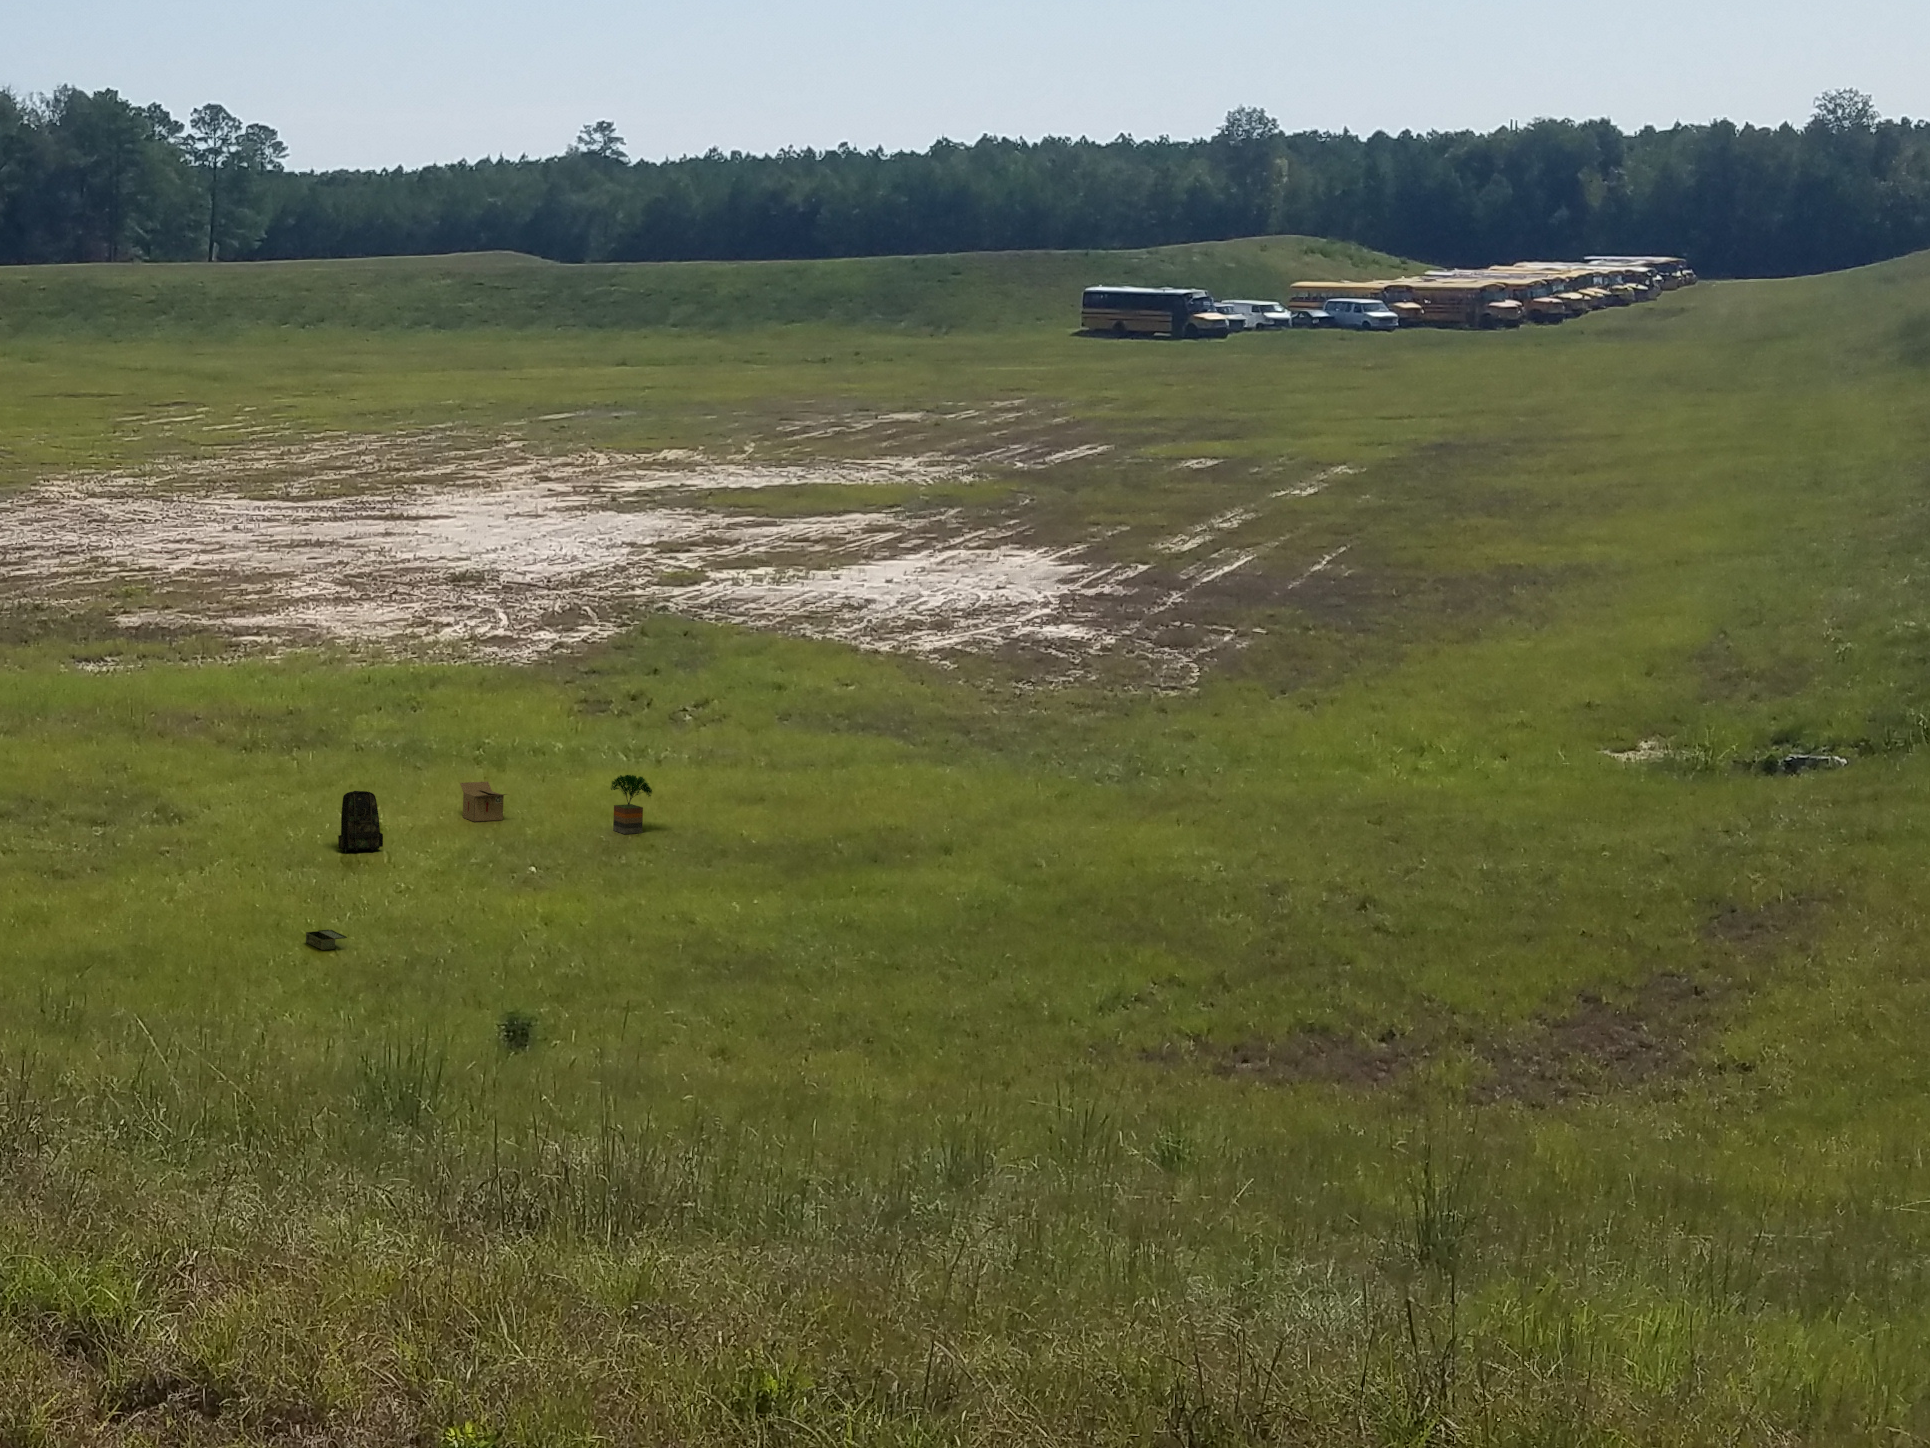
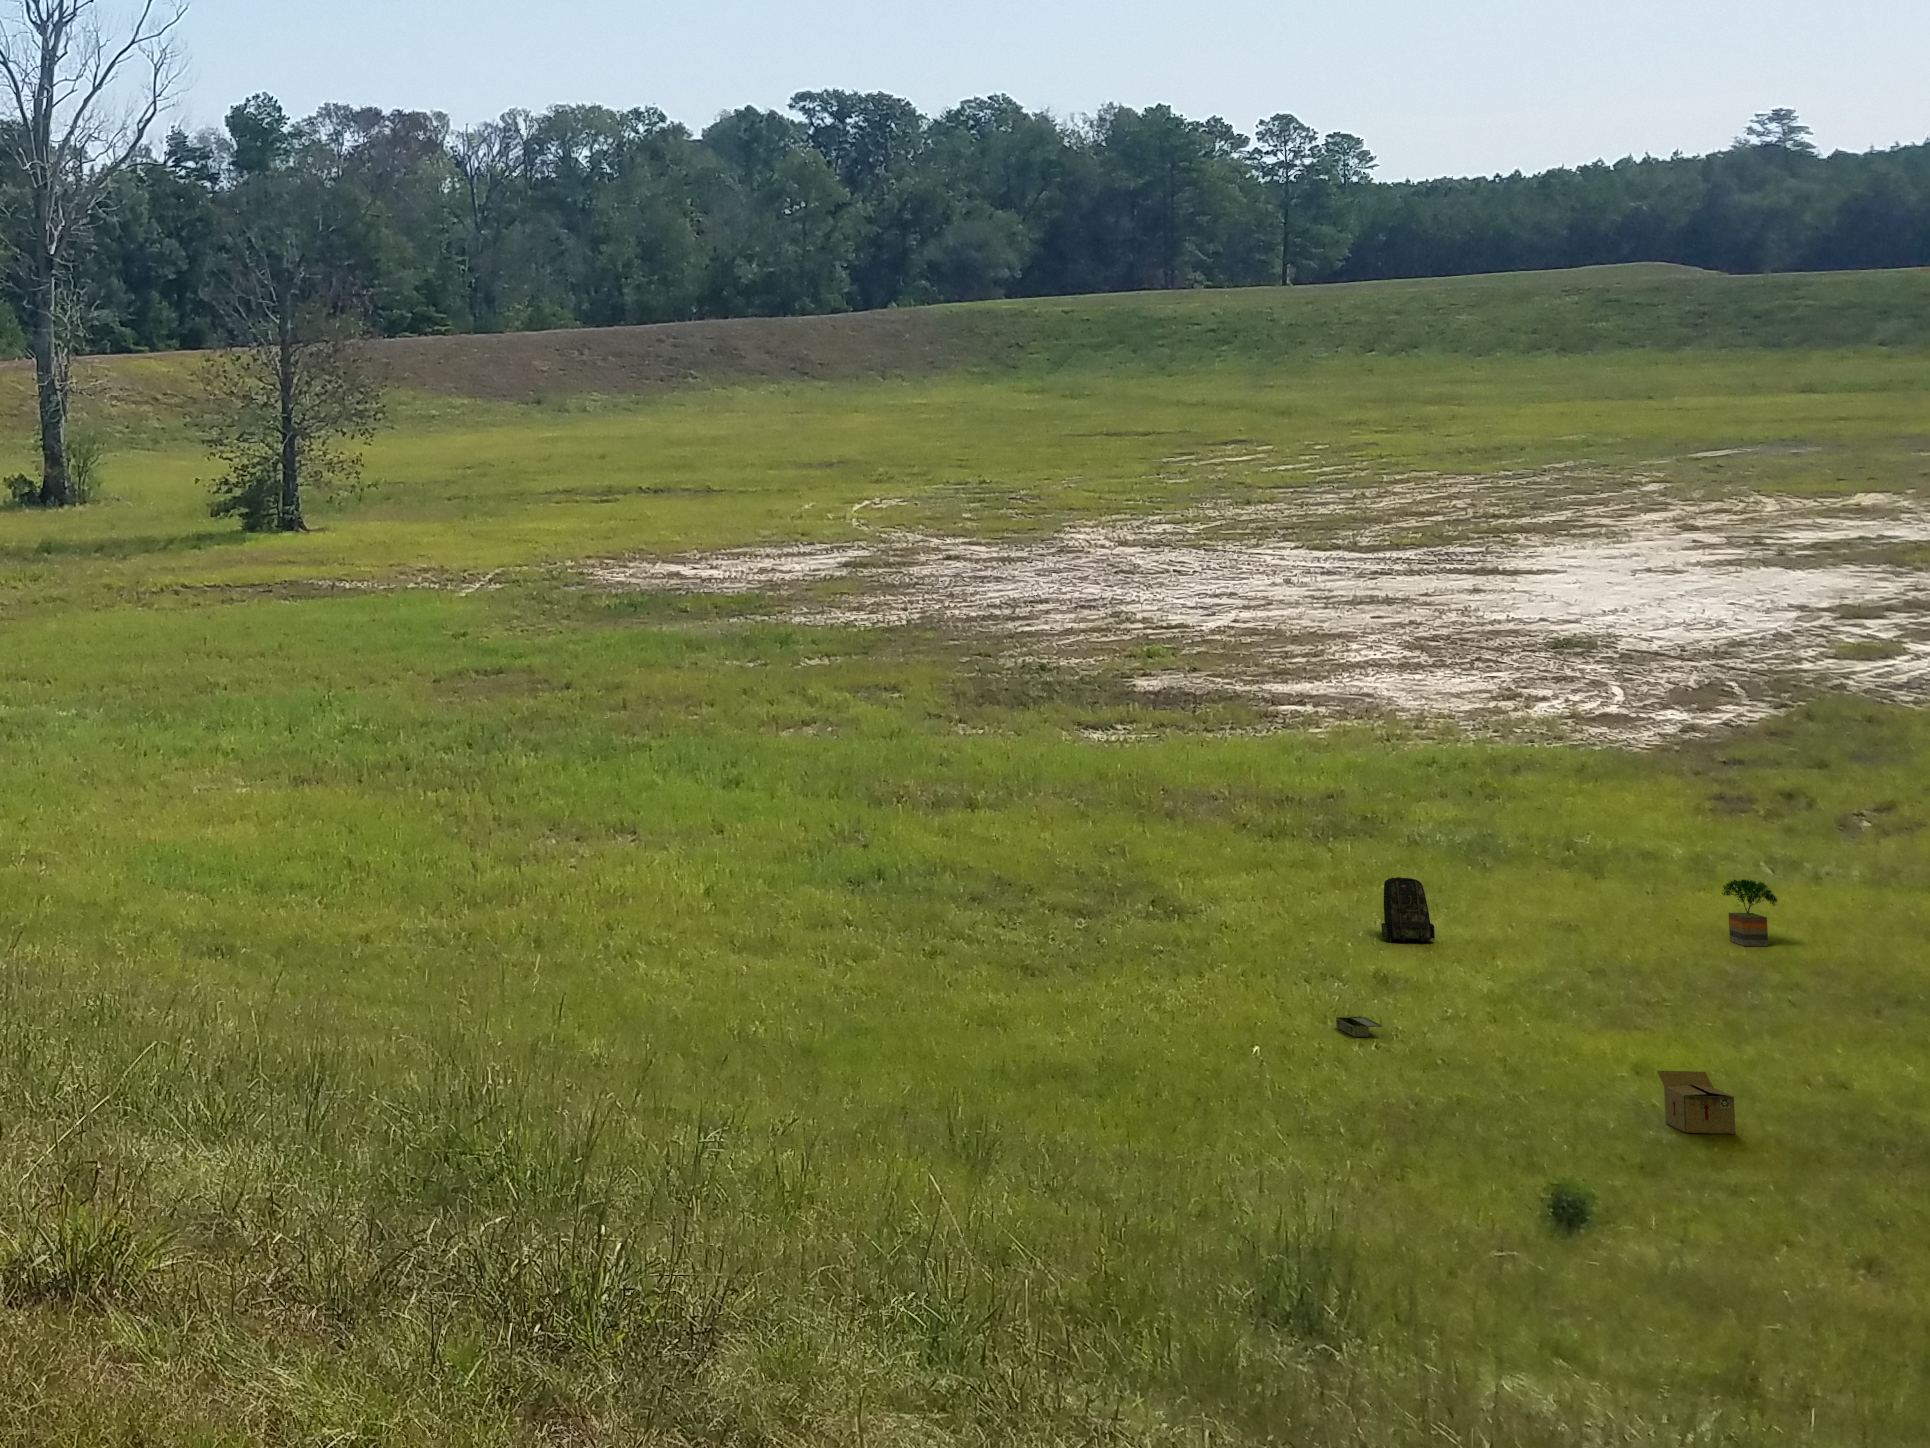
cardboard box: present [460,781,506,822] -> present [1657,1071,1736,1134]

